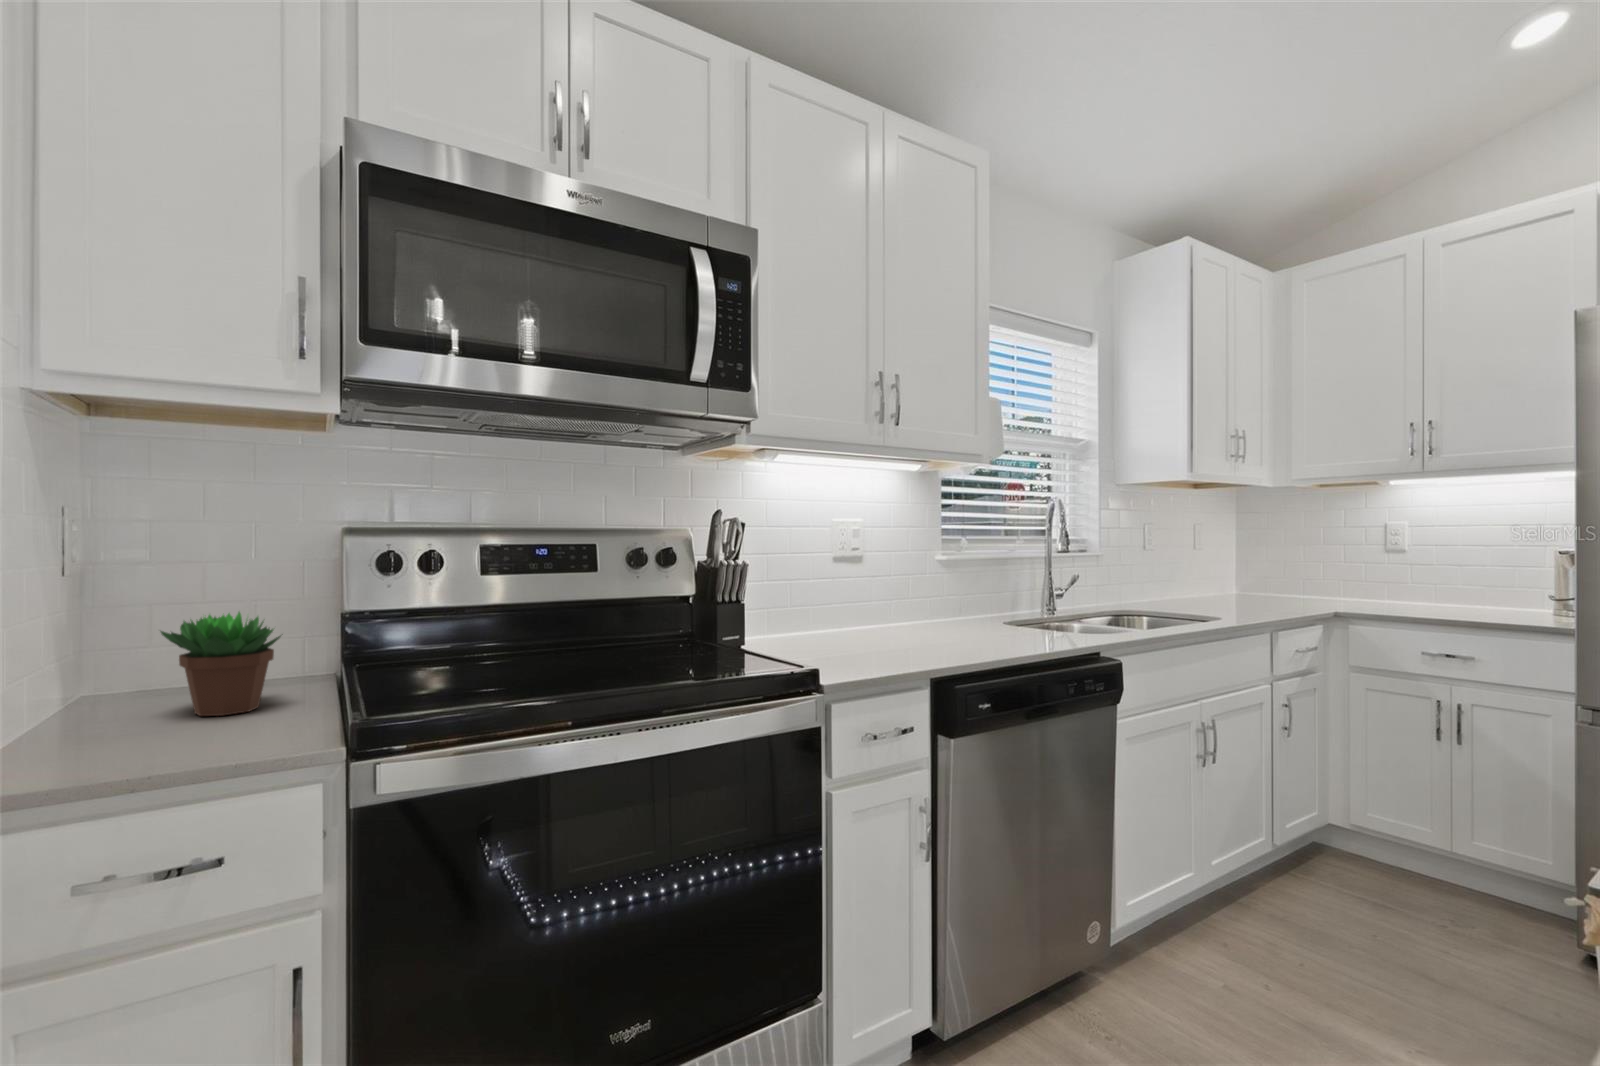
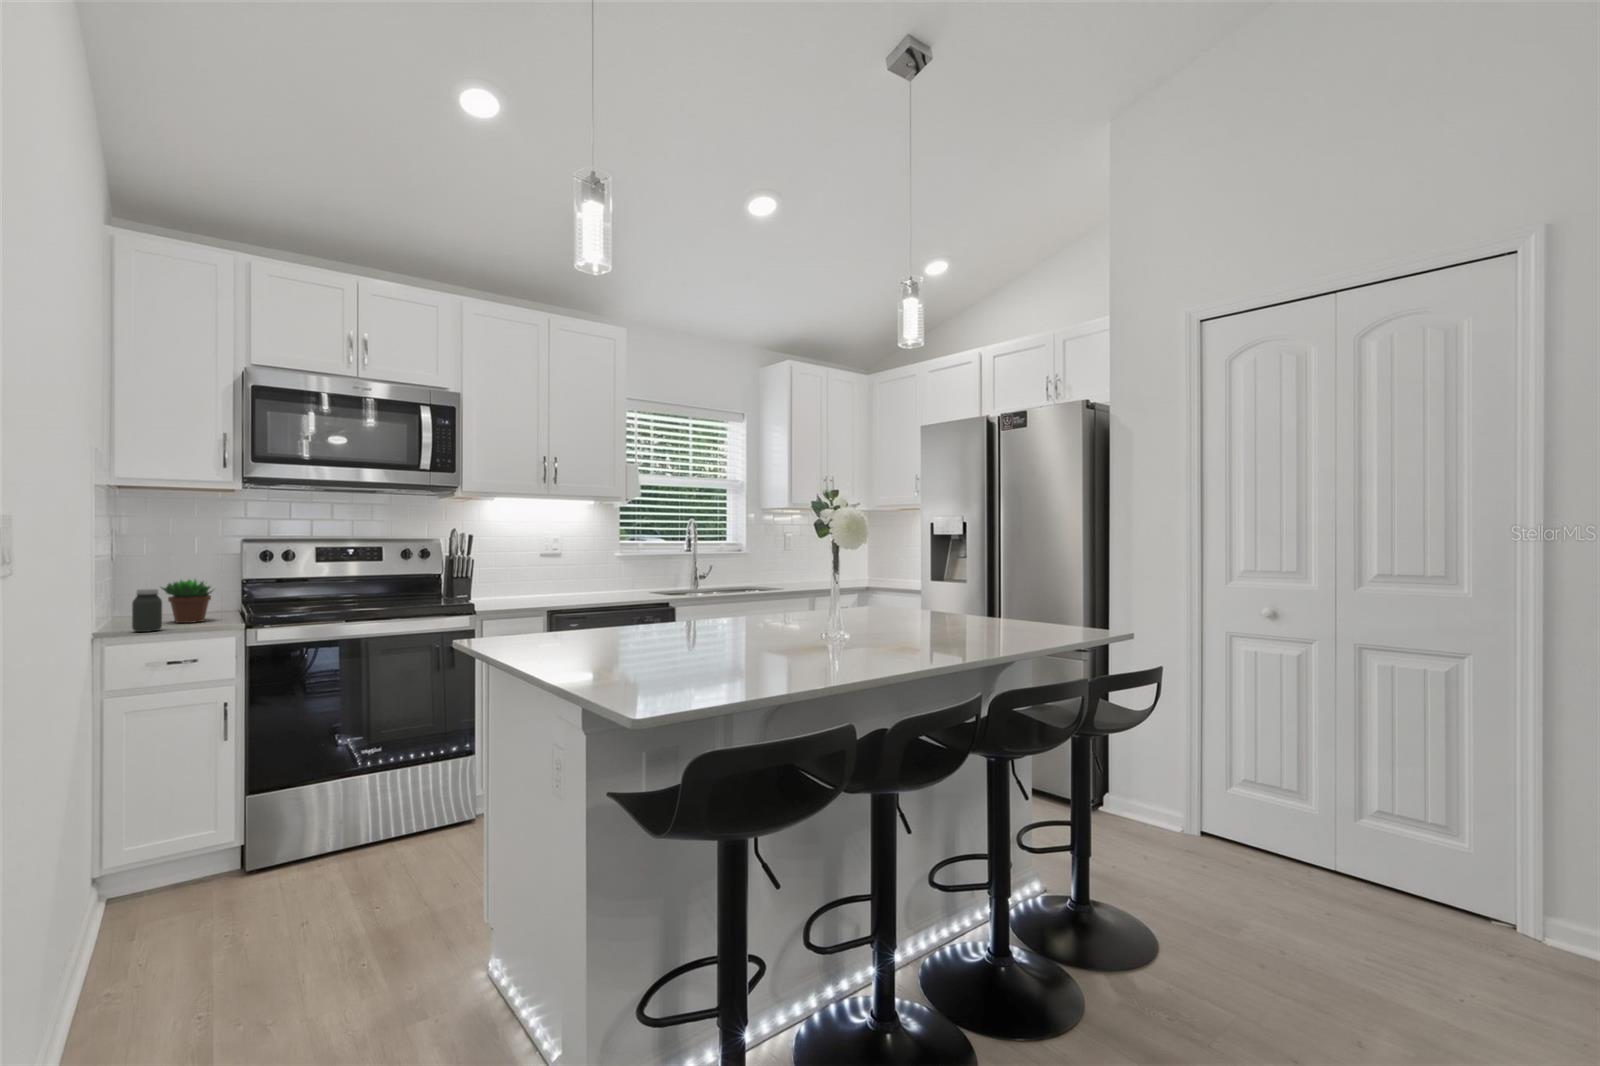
jar: none [65,645,144,761] -> present [132,589,162,632]

